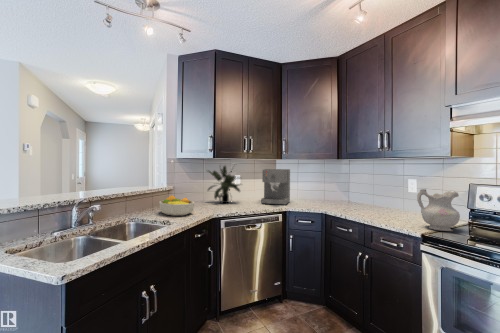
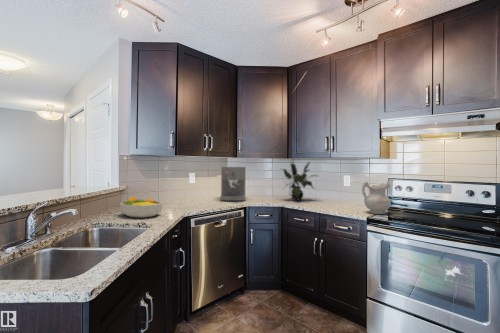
potted plant: present [208,166,240,203] -> present [283,162,313,201]

